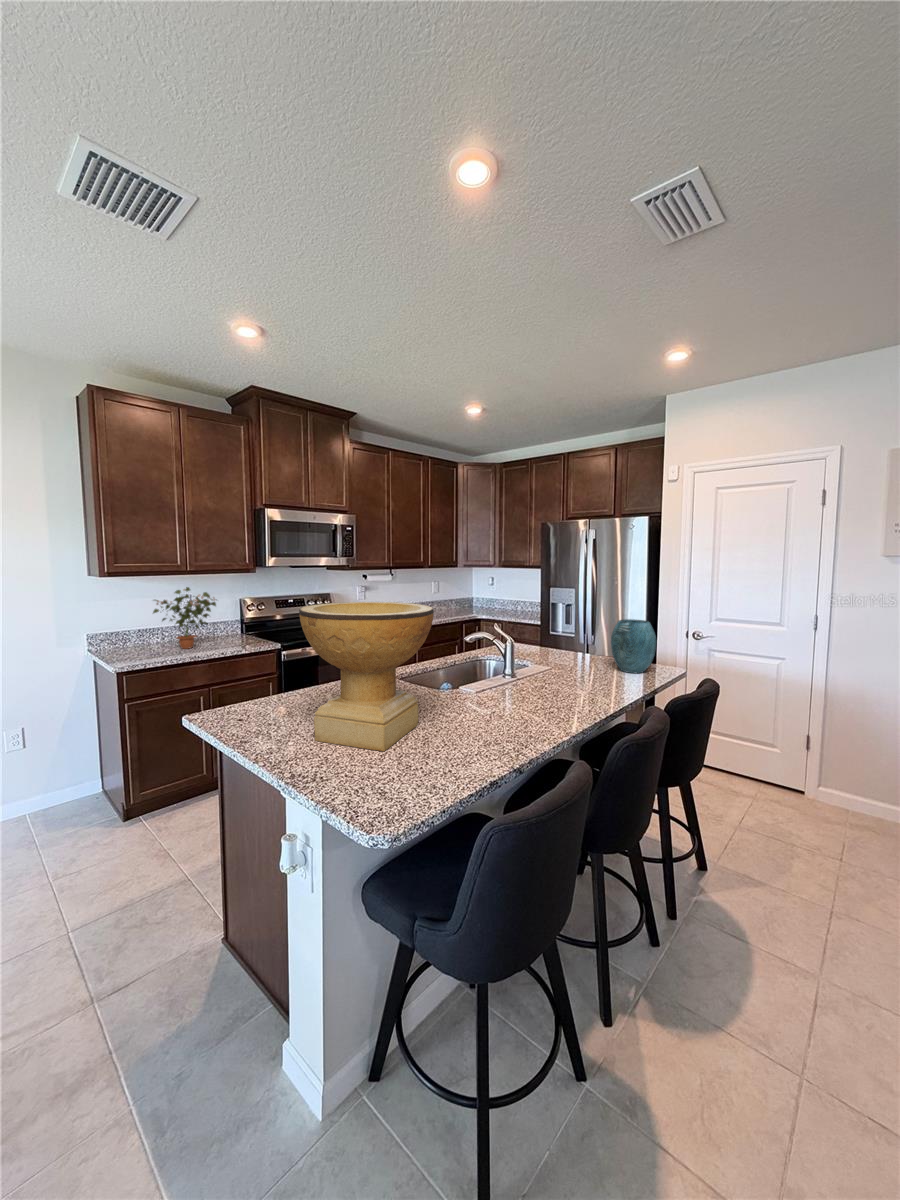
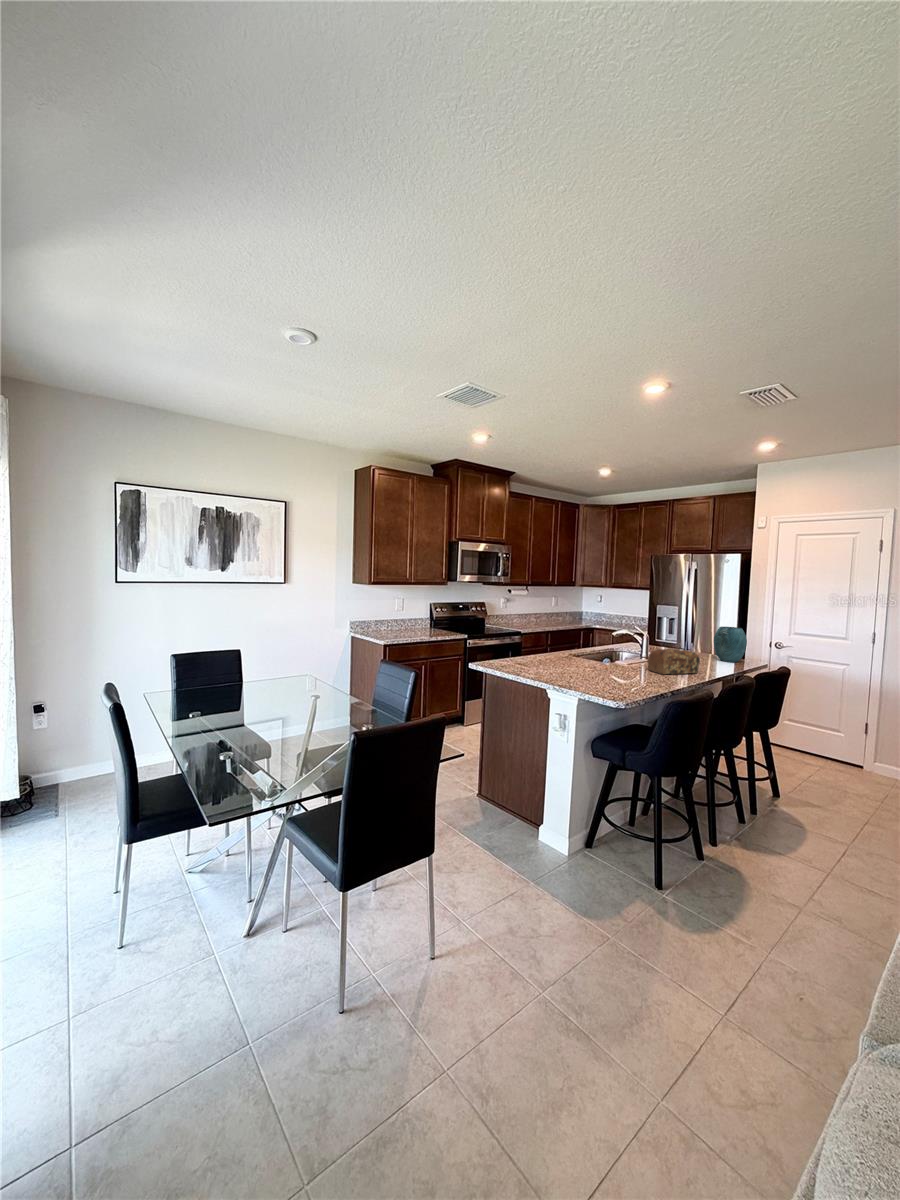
potted plant: present [153,587,216,649] -> none [388,593,430,634]
decorative bowl: present [299,602,434,751] -> none [552,605,624,680]
bread loaf: none [495,668,580,719] -> present [647,649,700,675]

